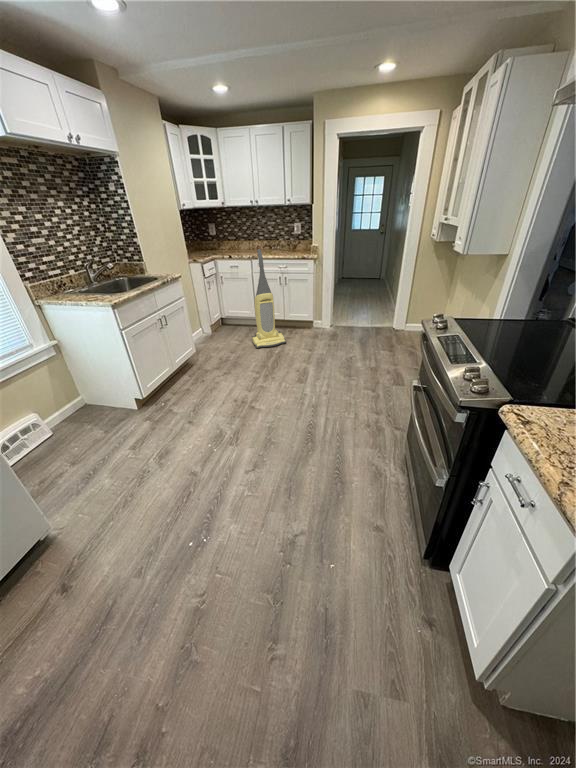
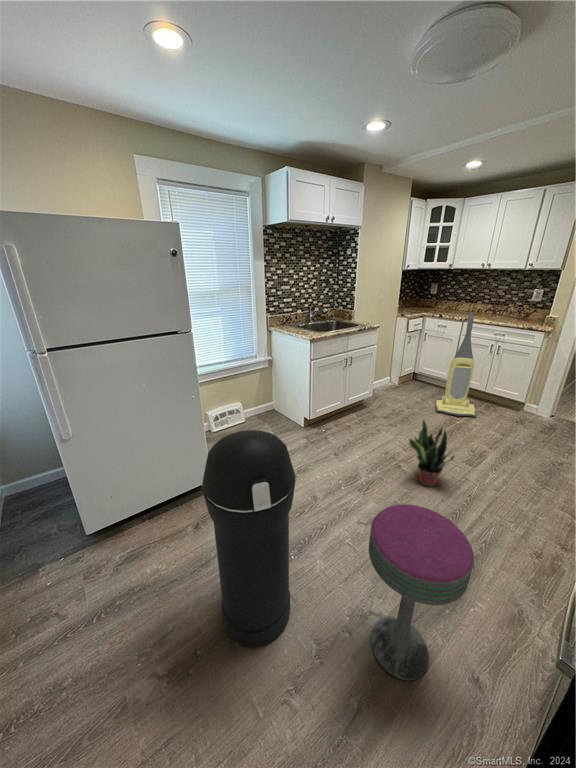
potted plant: none [259,357,298,414] -> present [409,420,454,486]
bar stool: none [290,430,376,571] -> present [369,504,474,681]
trash can: none [82,431,237,664] -> present [202,430,296,647]

